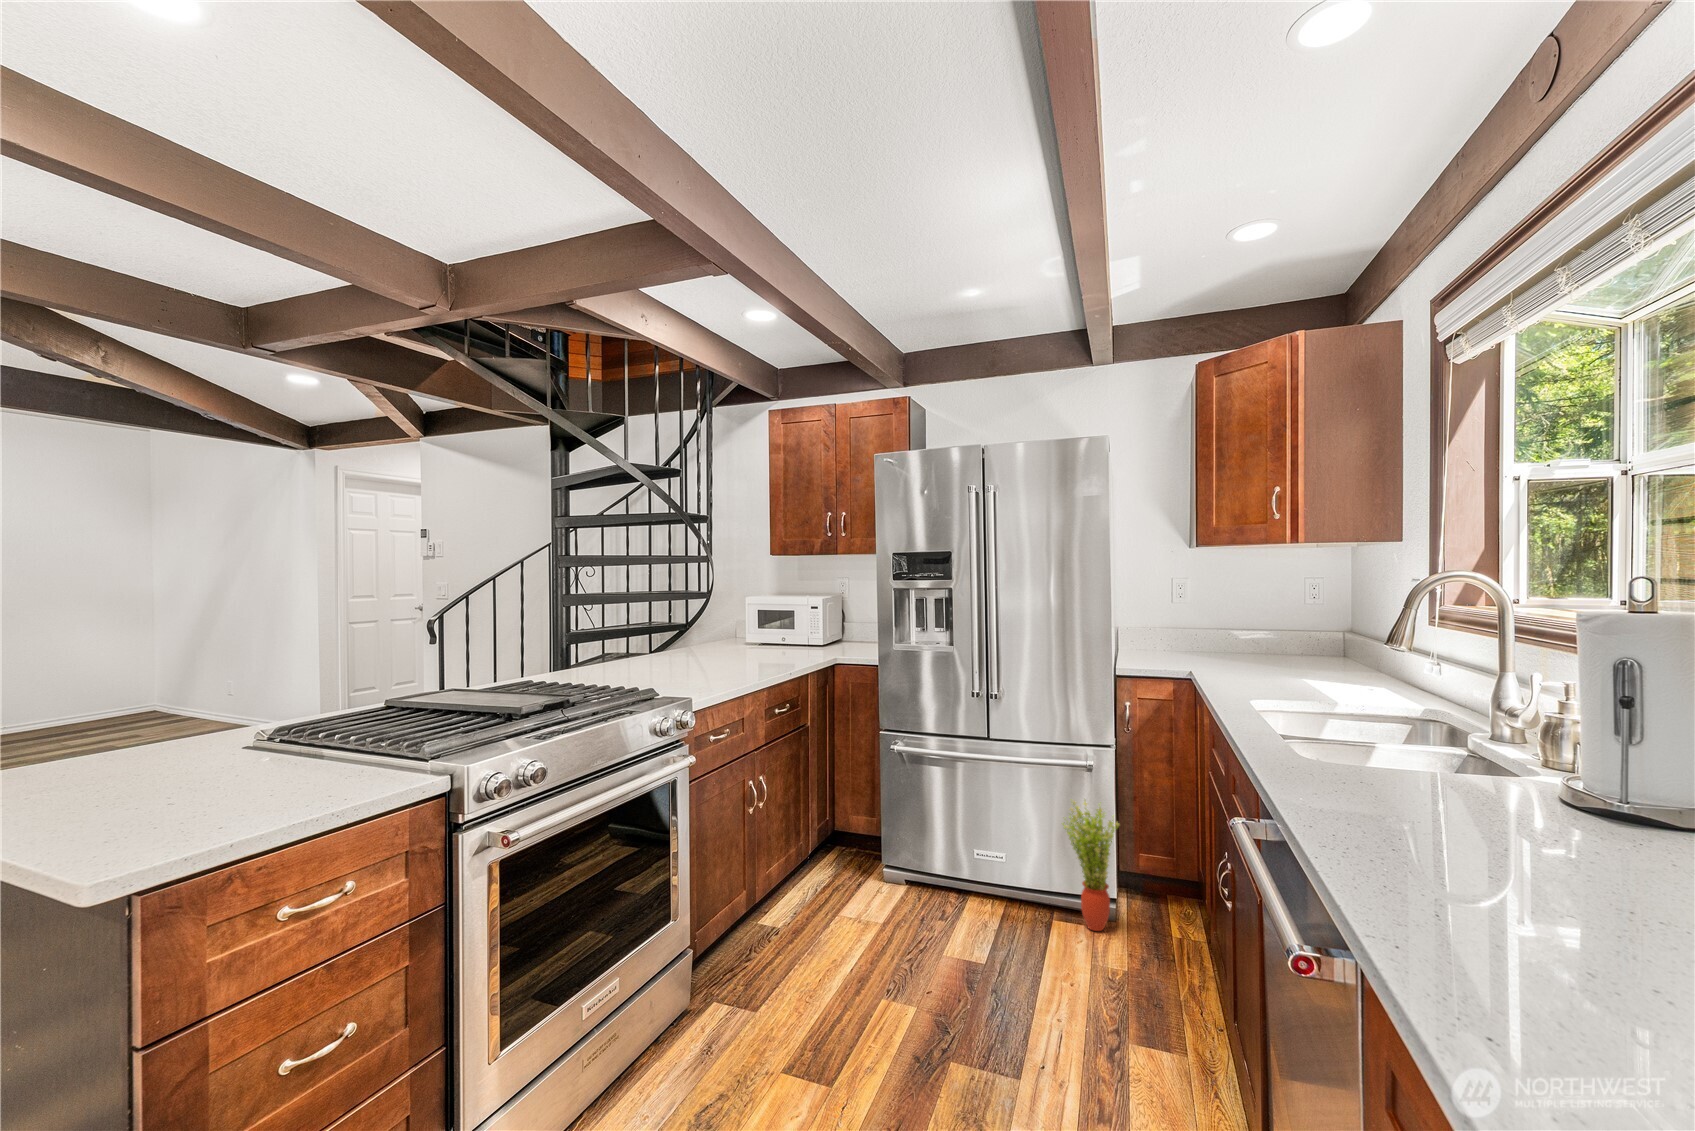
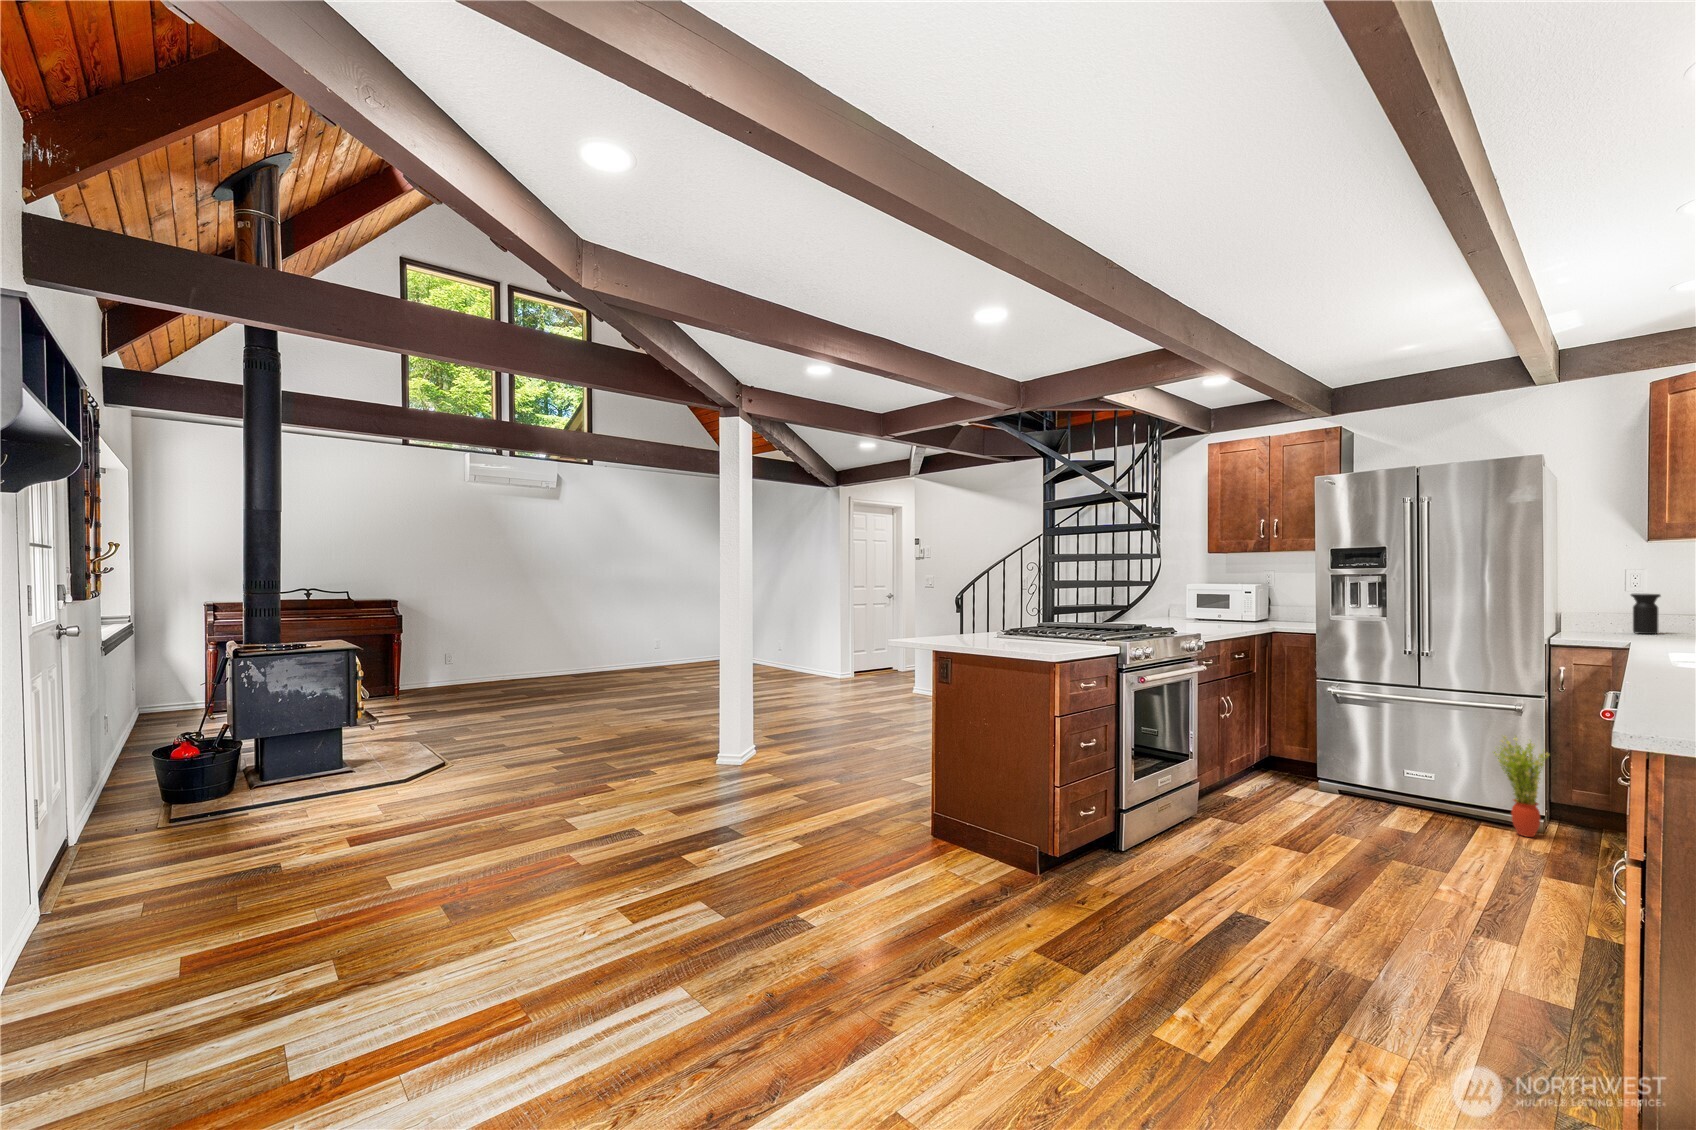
vase: none [1184,604,1210,651] -> present [1631,594,1661,634]

